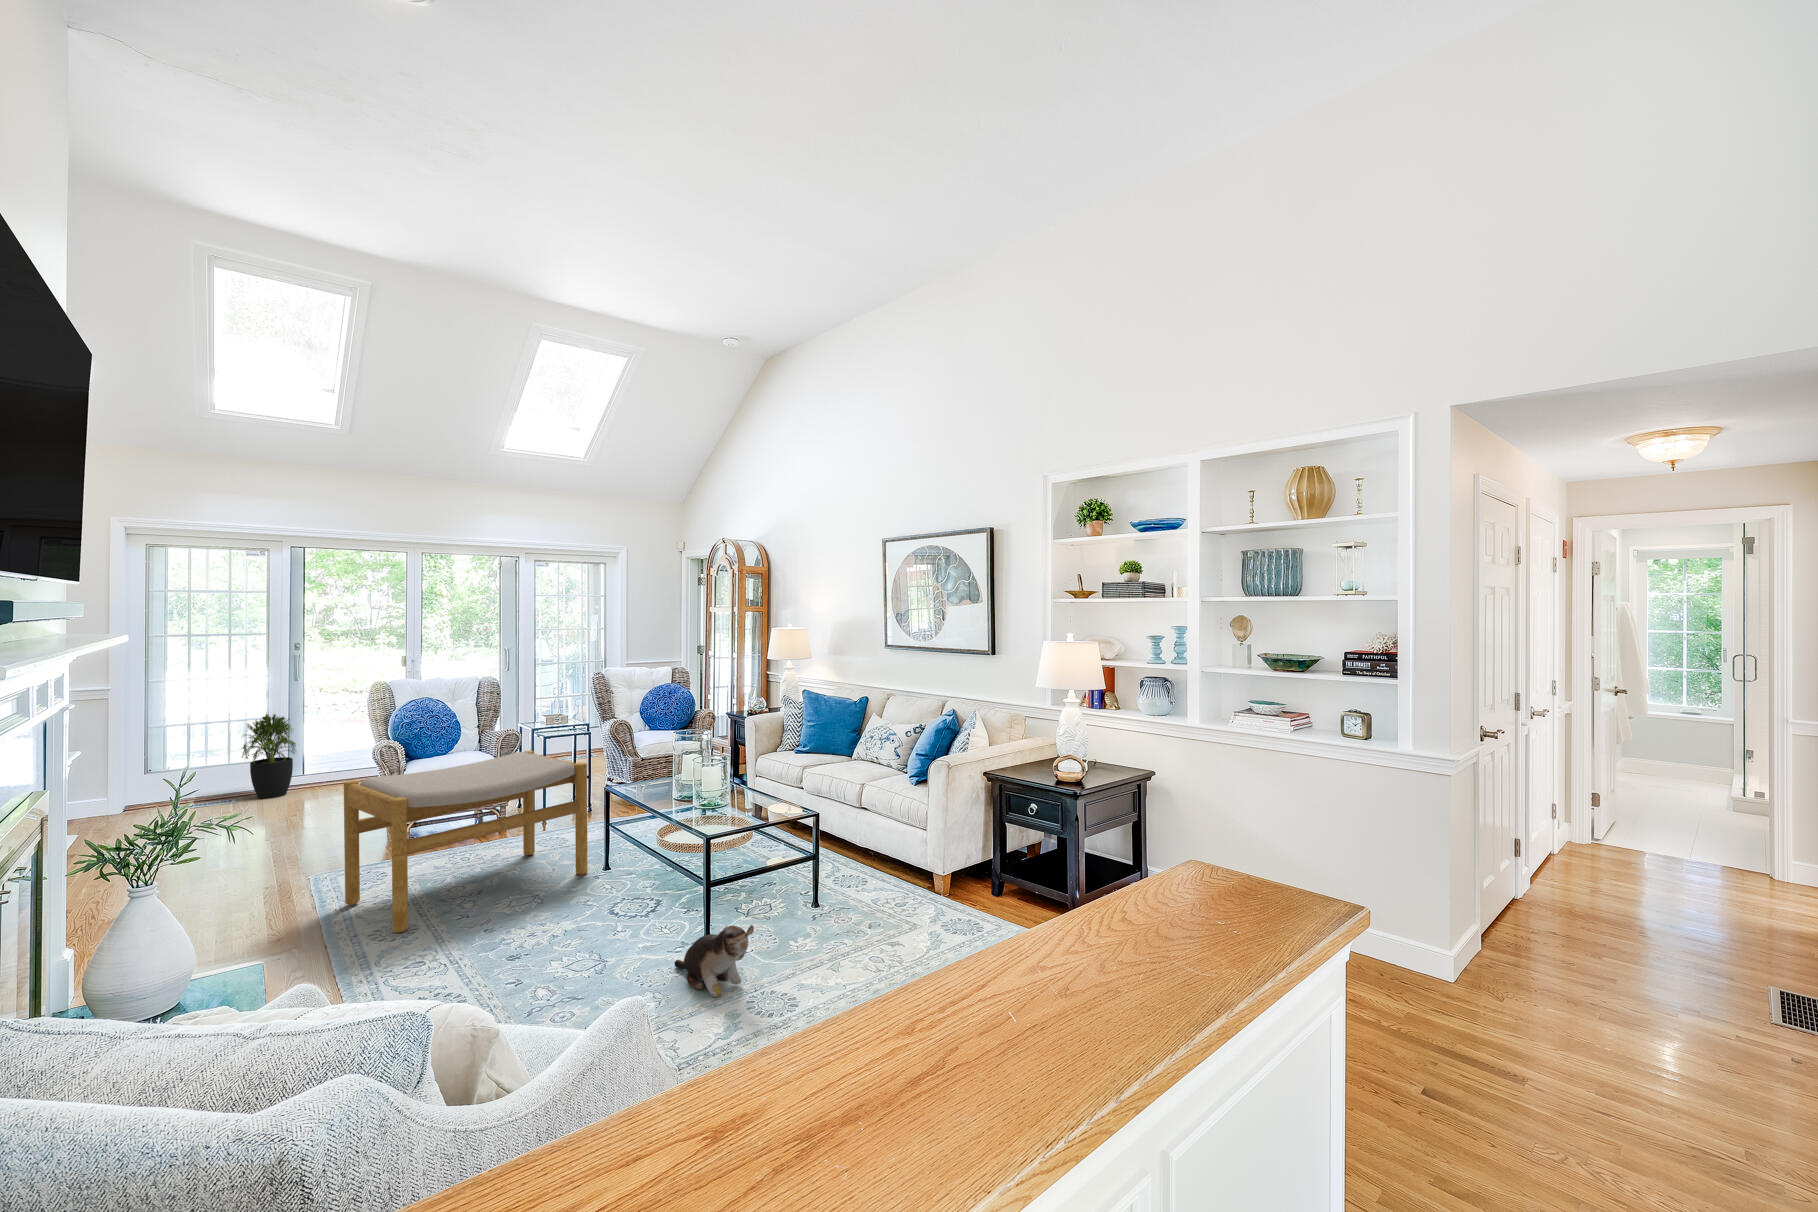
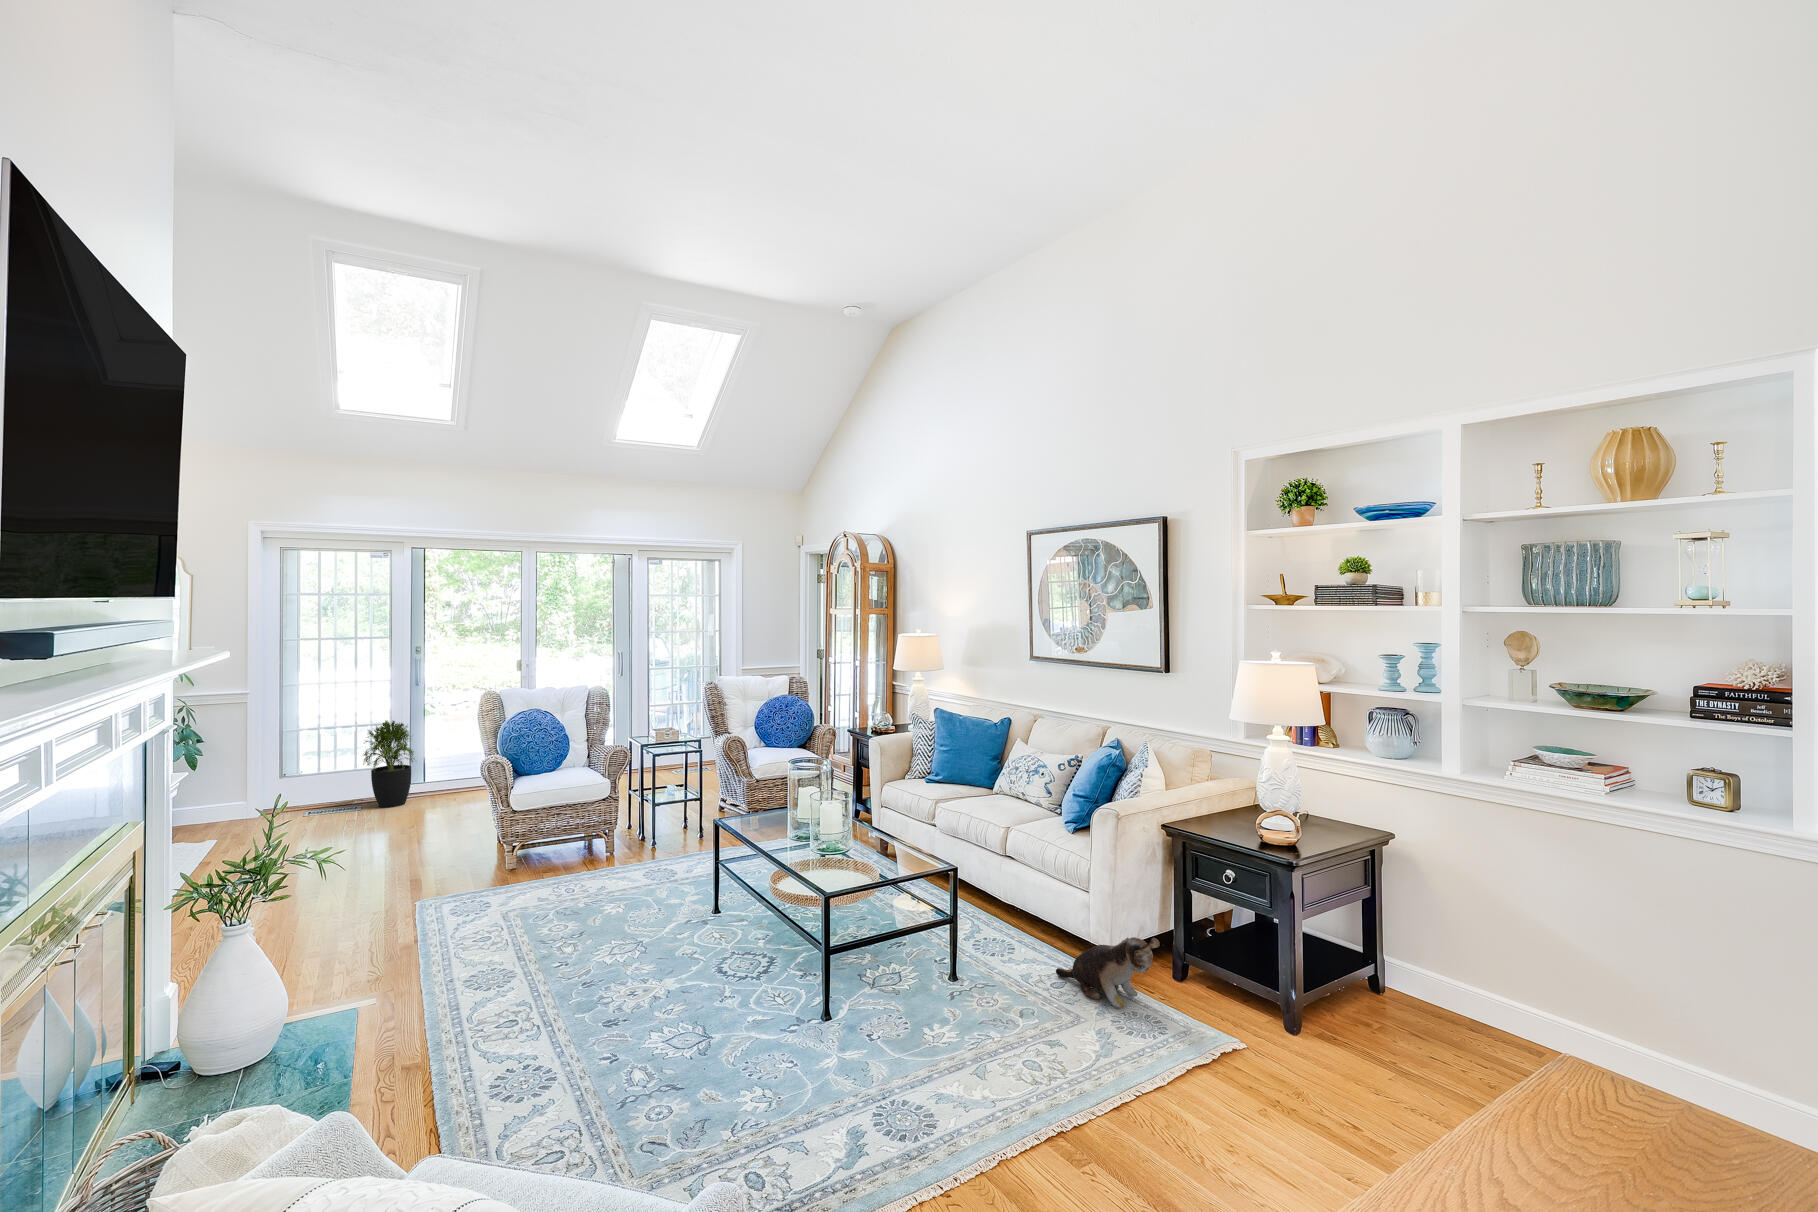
footstool: present [344,751,588,933] -> none [441,774,696,981]
plush toy: present [674,925,754,997] -> present [1056,937,1160,1008]

